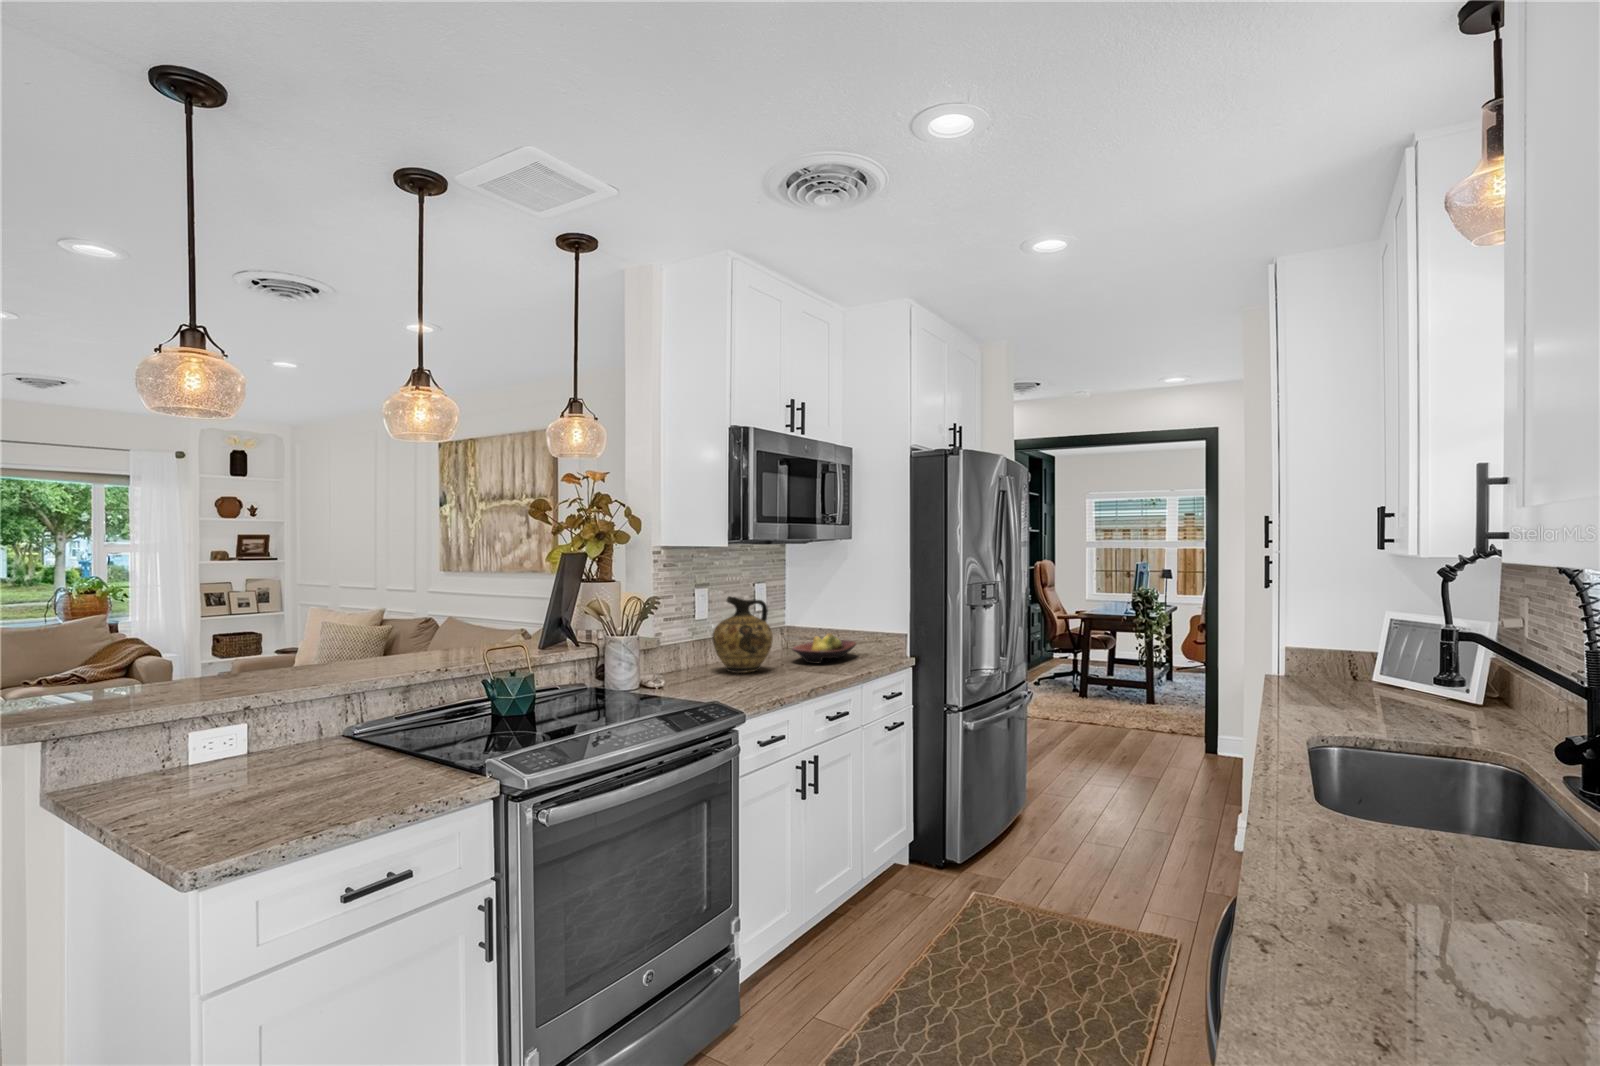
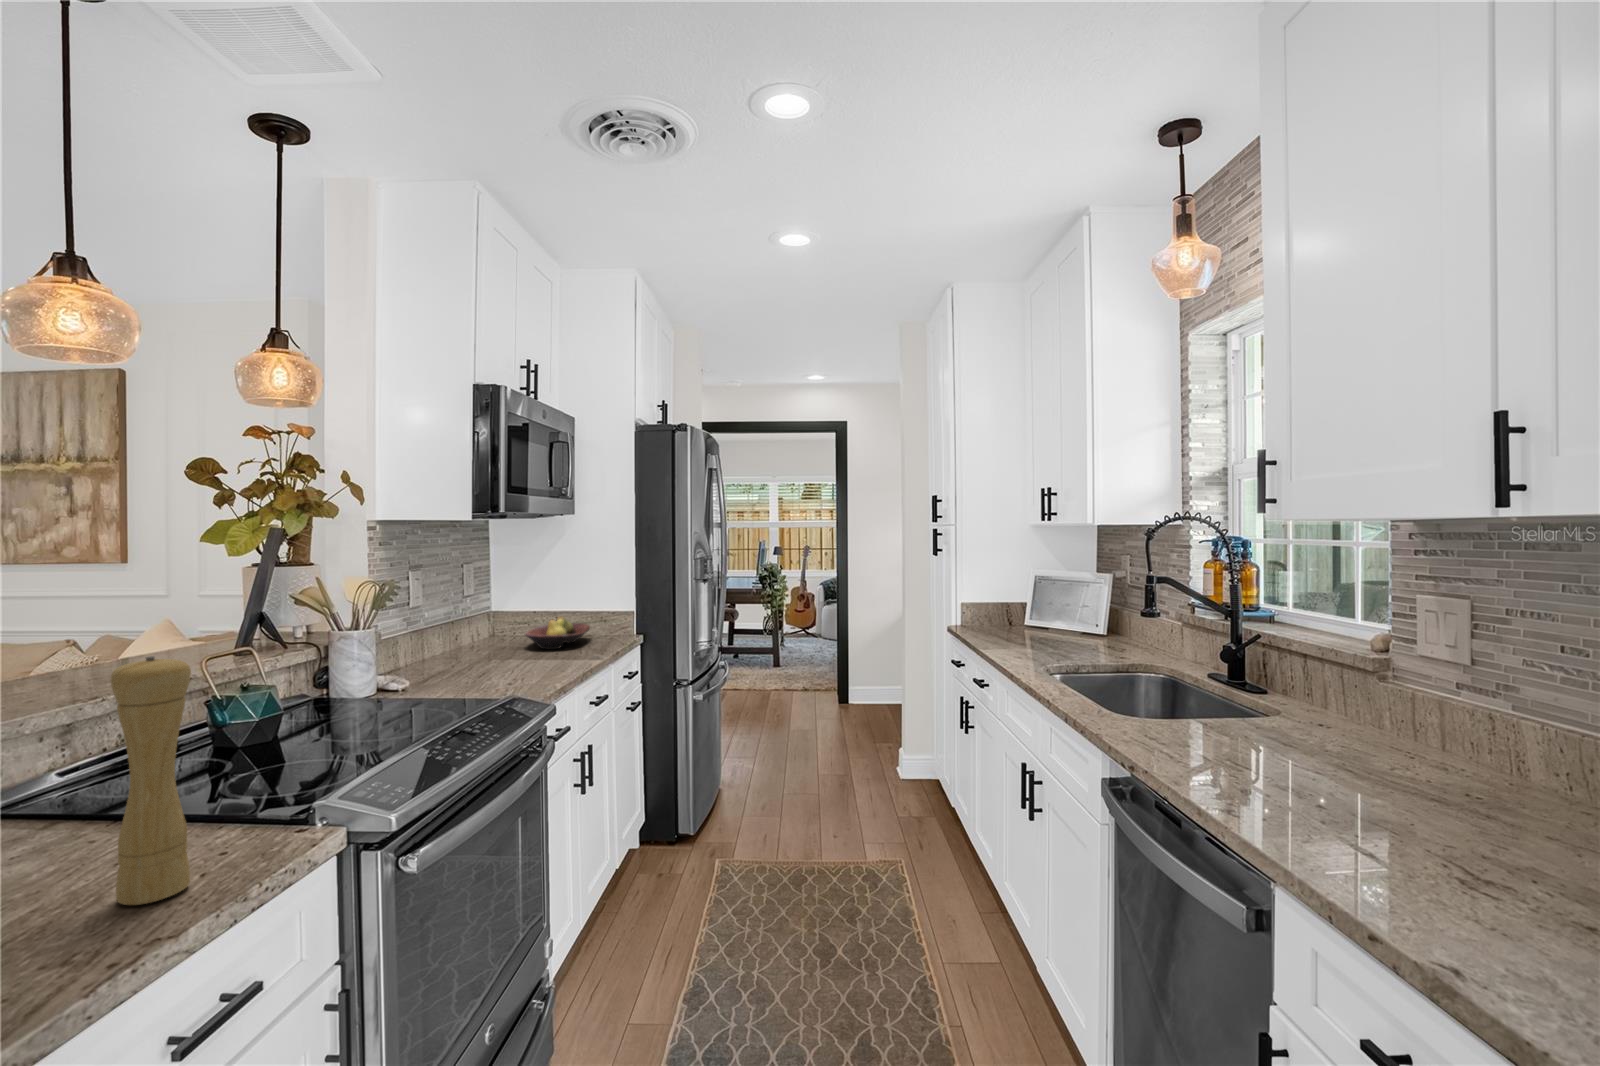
ceramic jug: present [712,596,773,673] -> none [442,578,517,666]
pepper mill: none [375,649,416,799] -> present [111,656,191,905]

